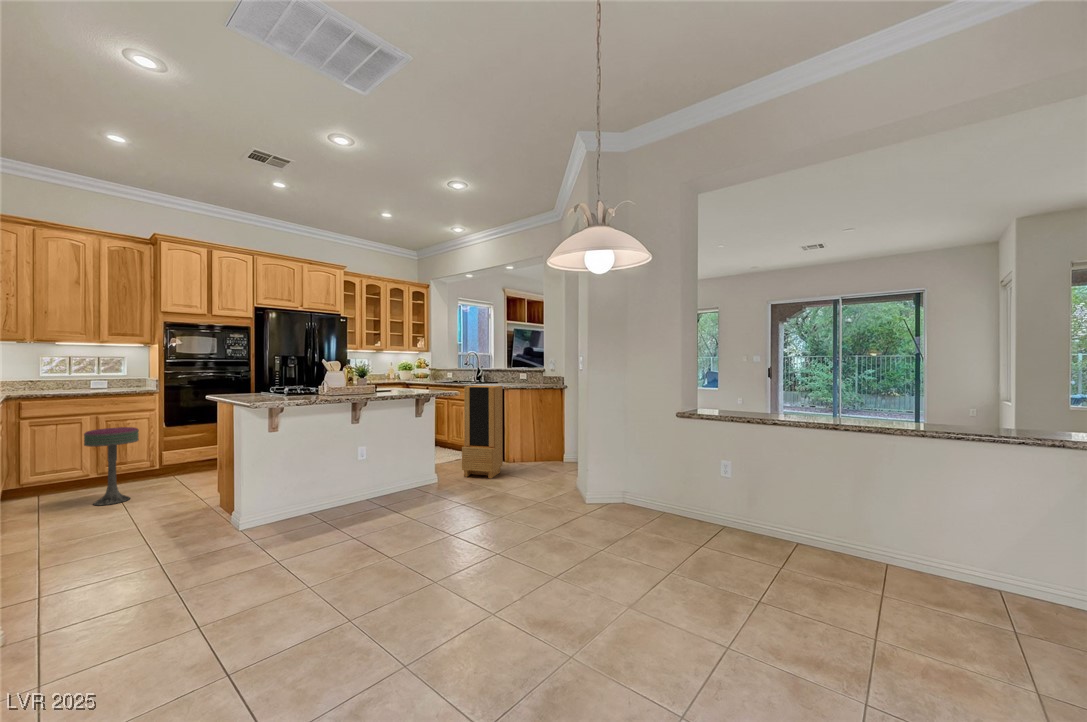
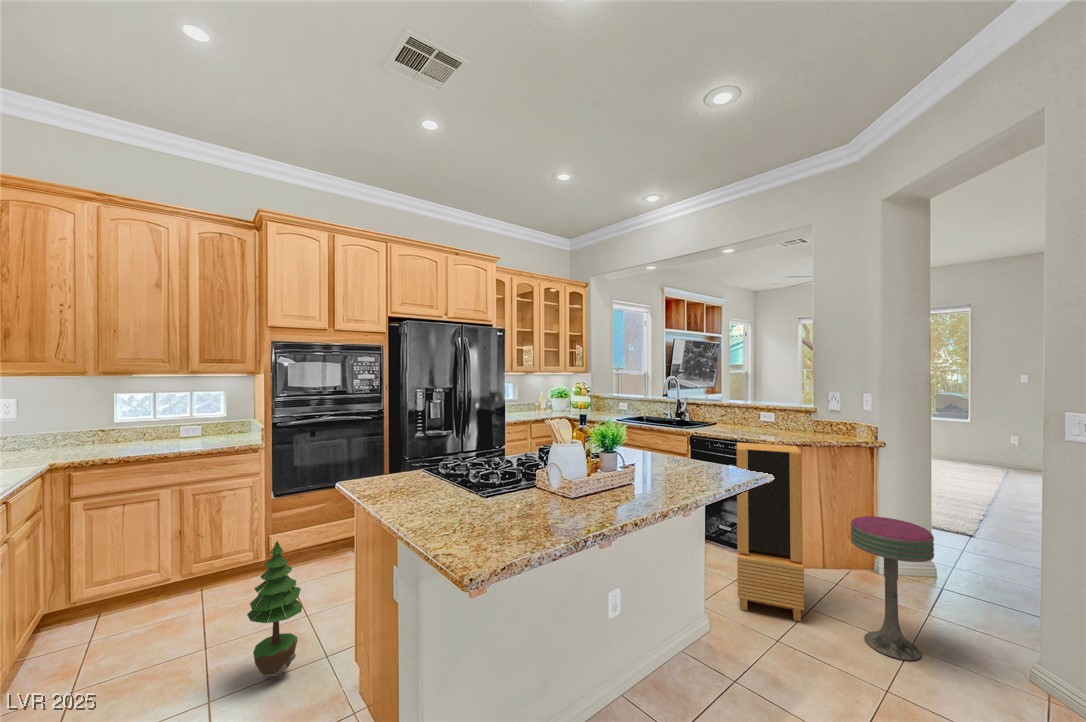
bar stool: present [84,427,139,505] -> present [851,516,934,661]
potted tree: none [149,431,185,507] -> present [247,541,302,677]

